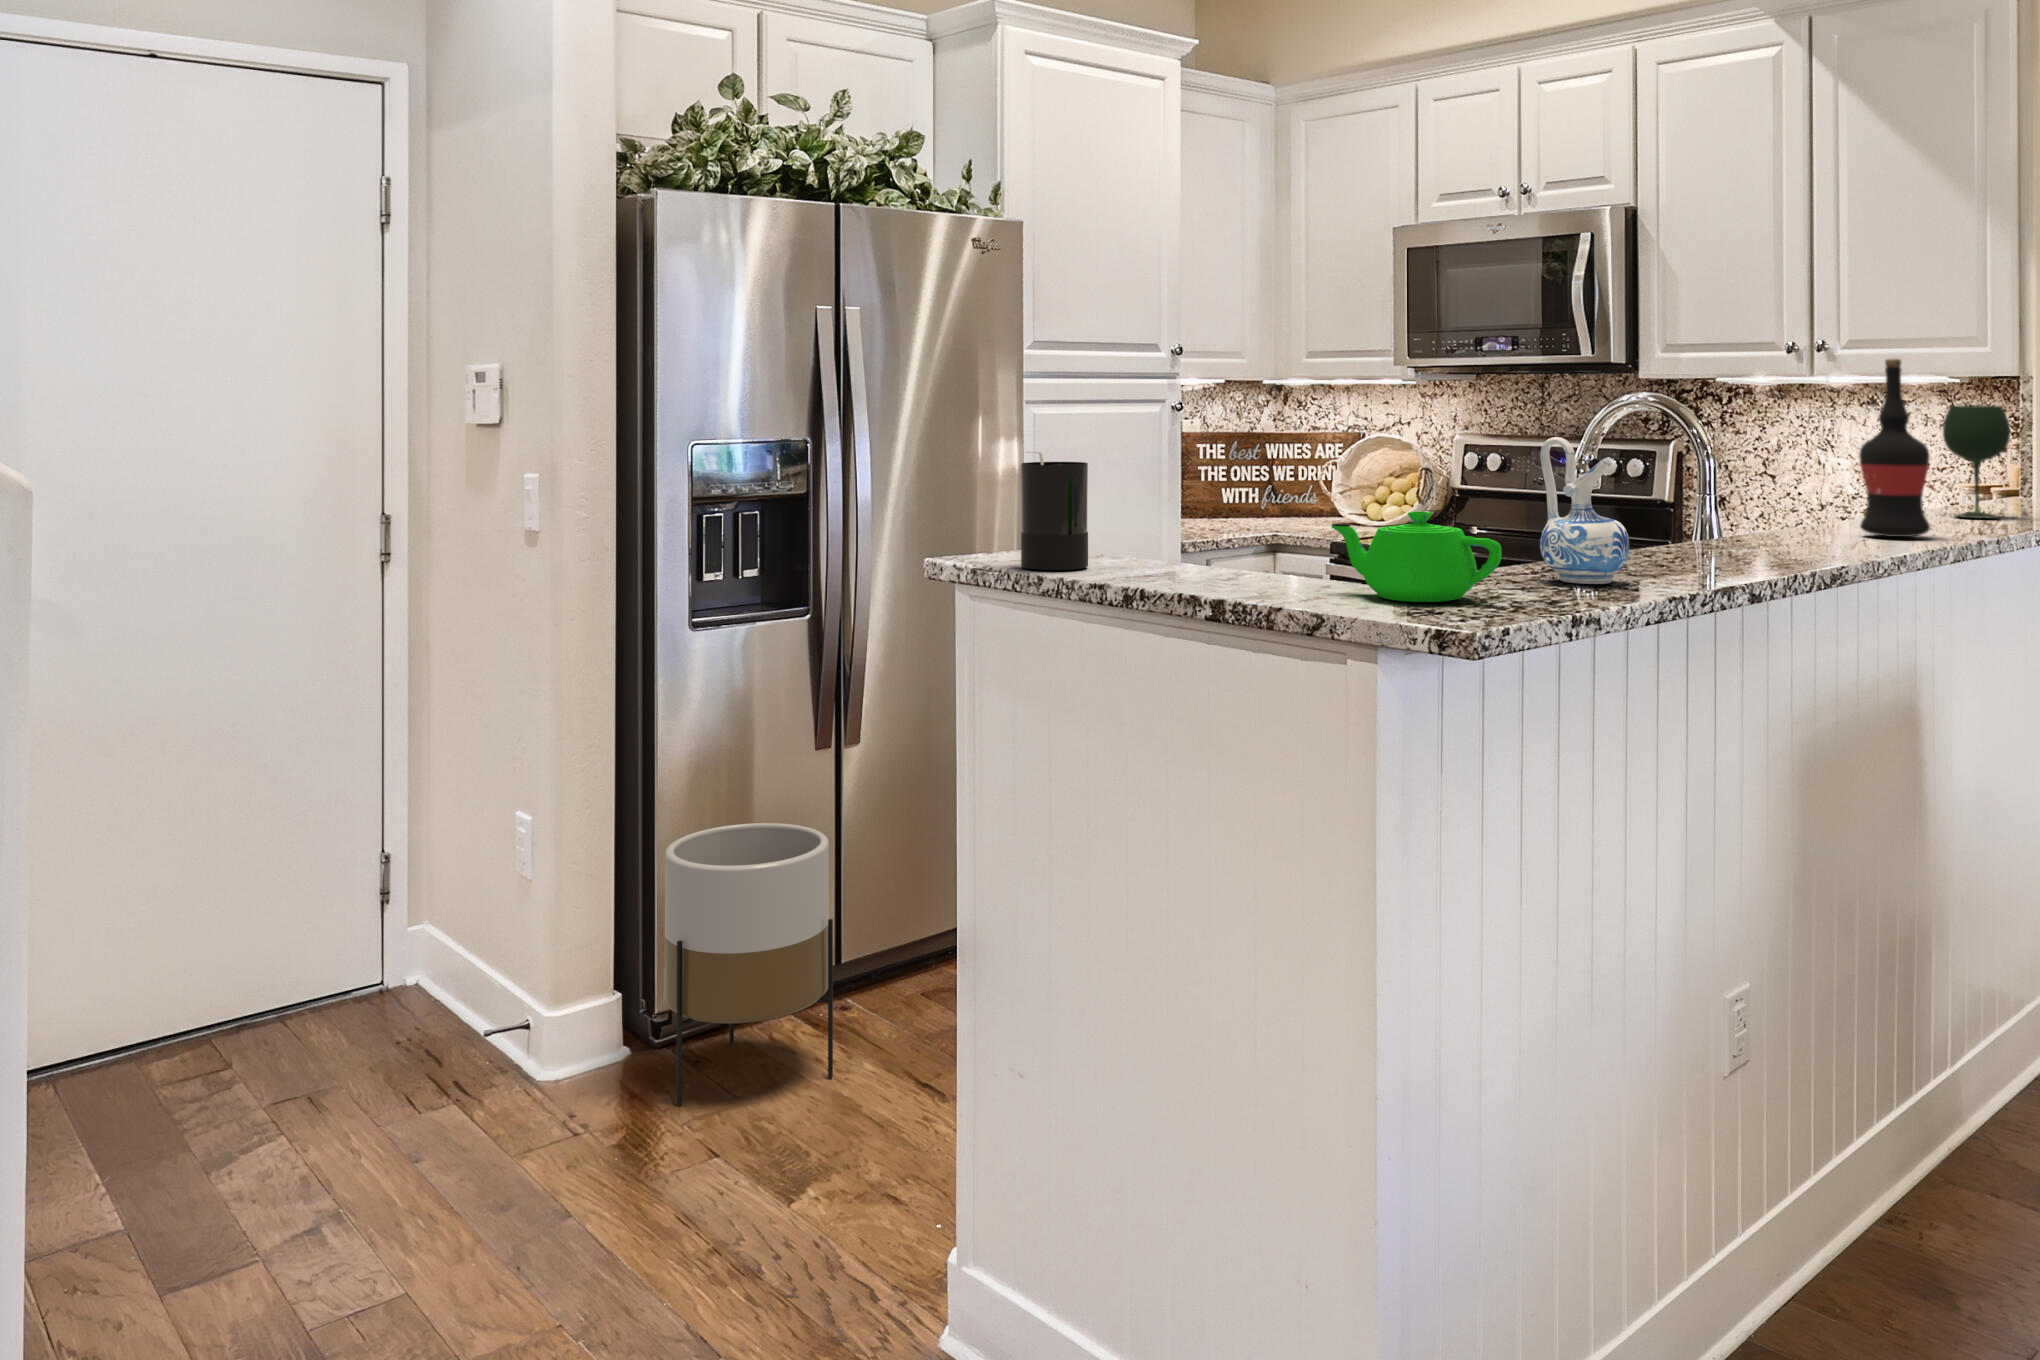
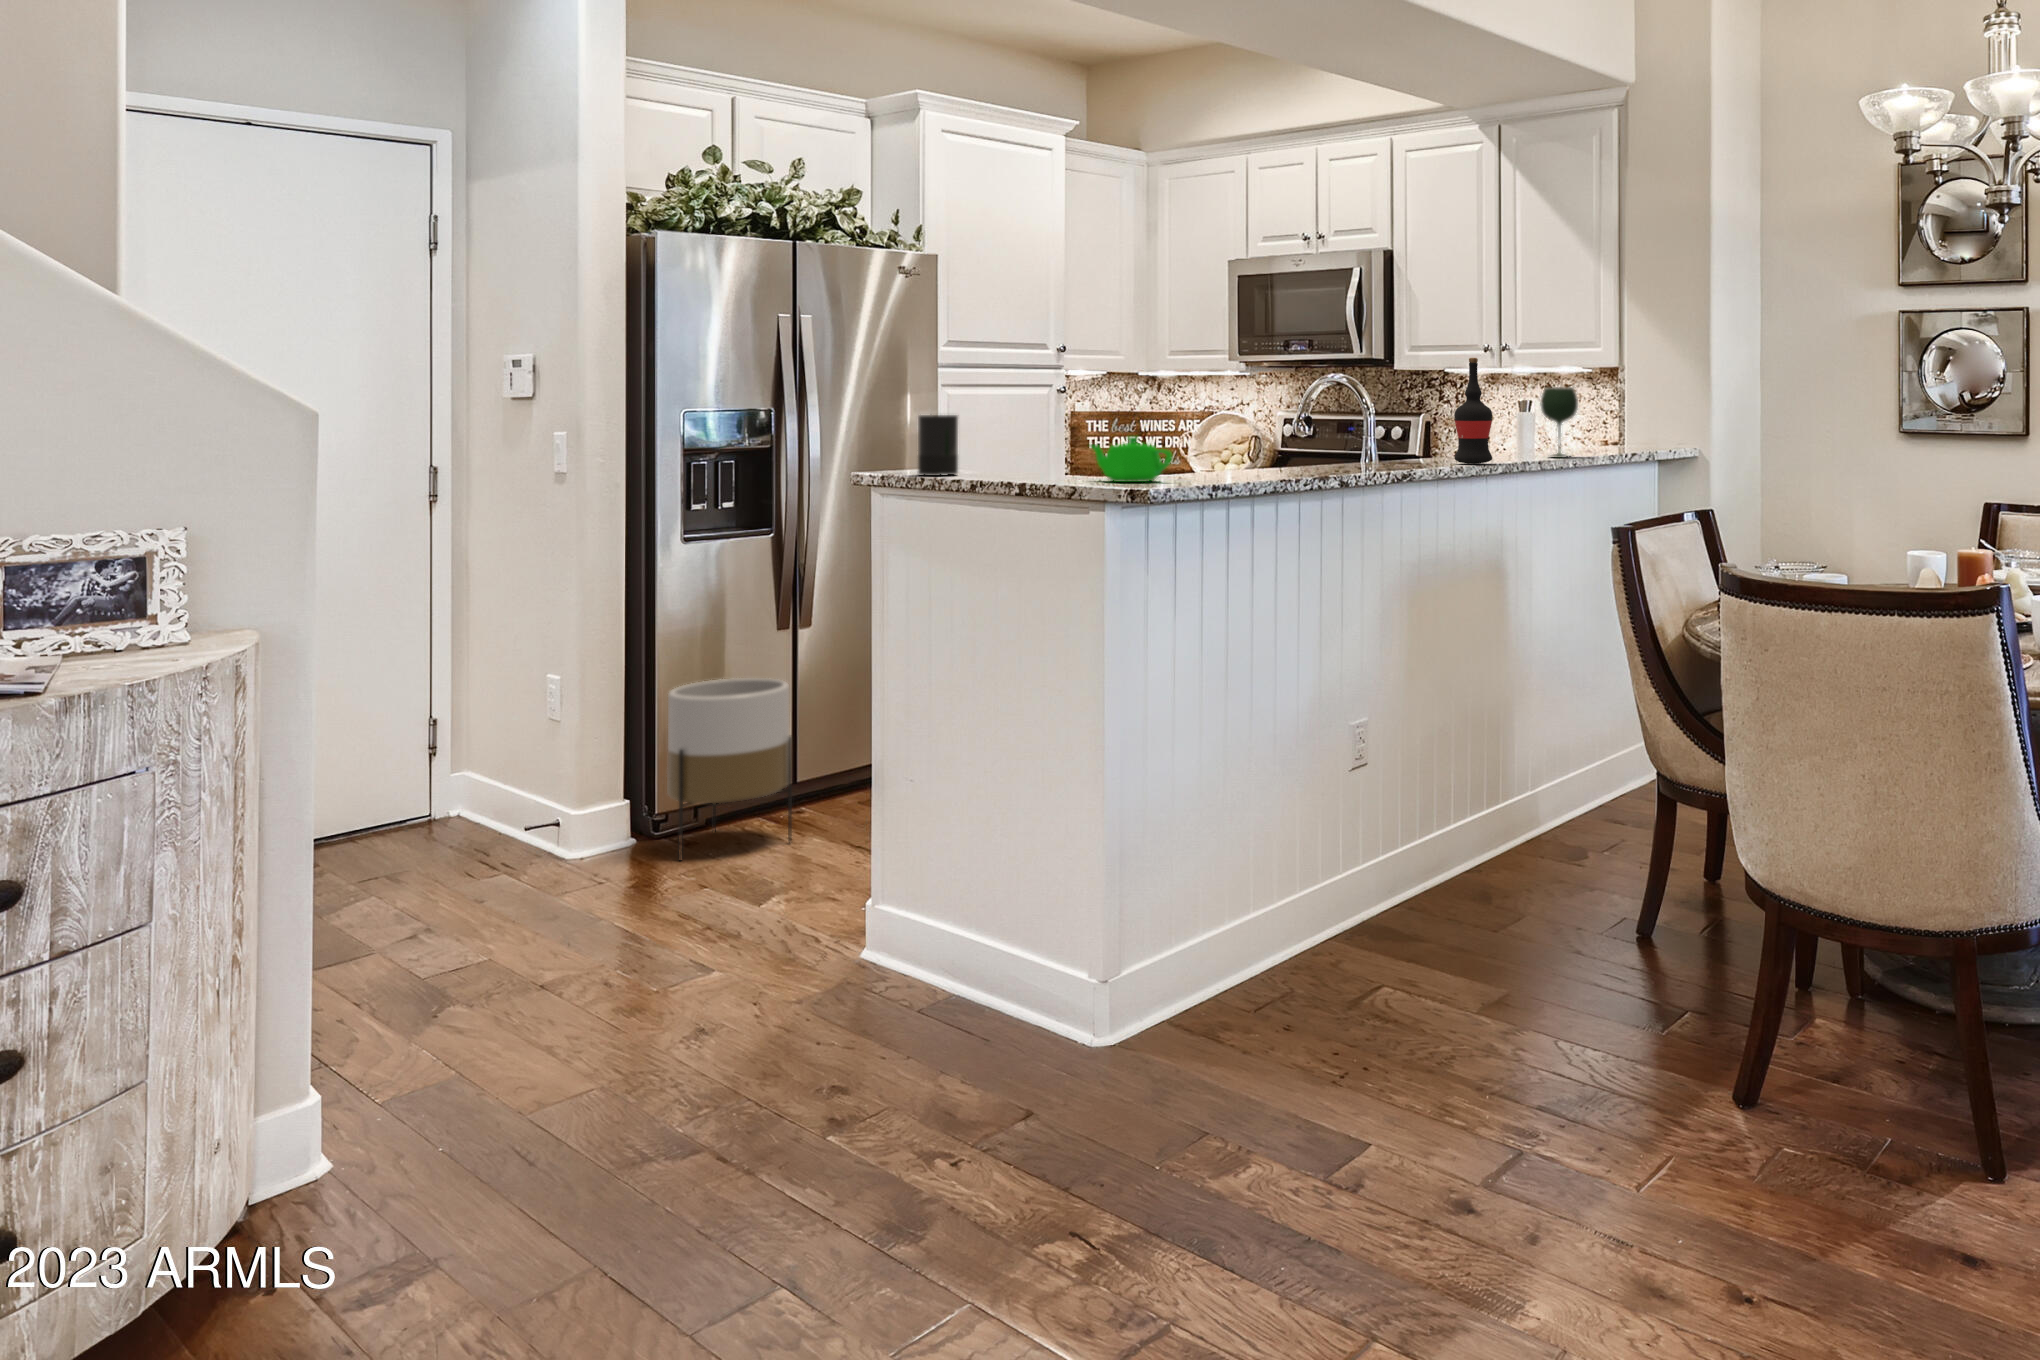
ceramic pitcher: present [1540,437,1629,584] -> none [1212,399,1259,477]

